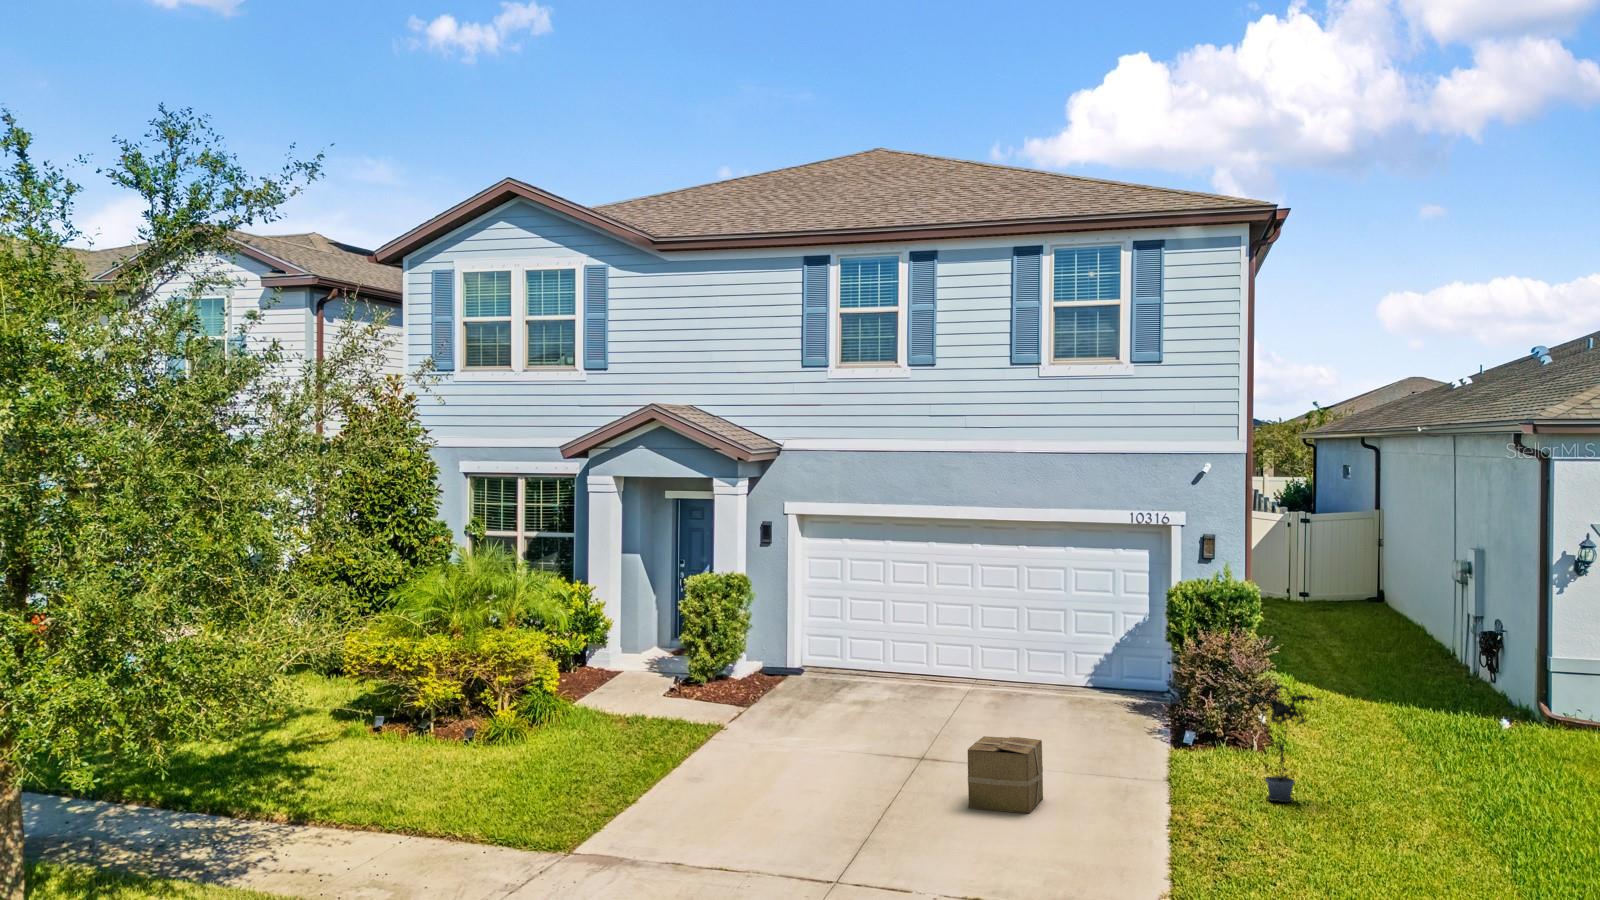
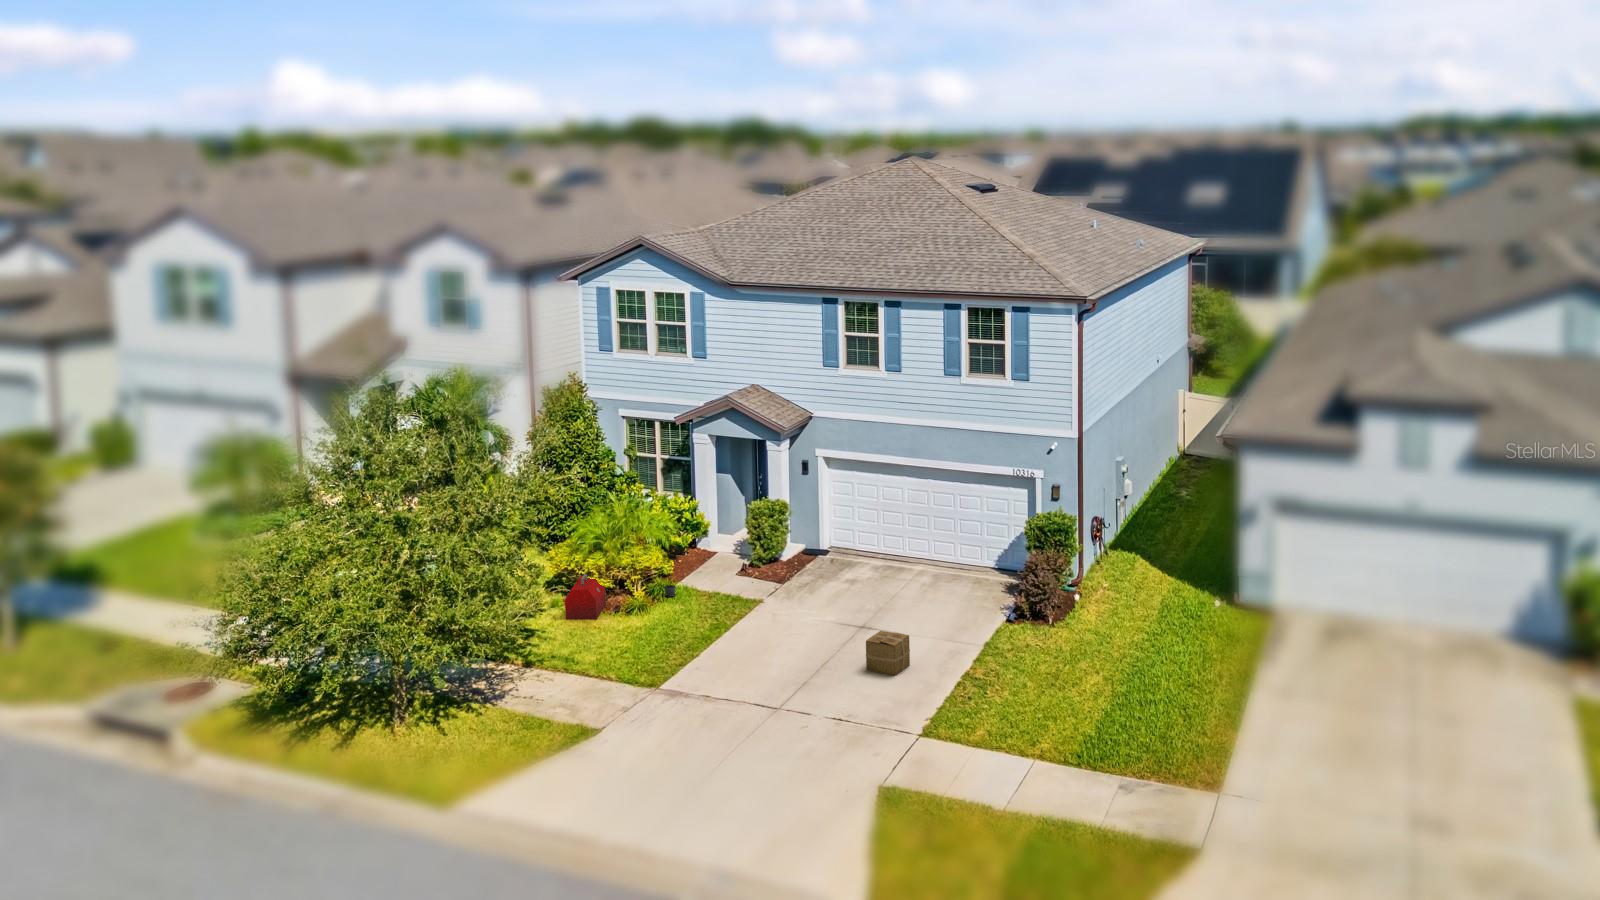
toolbox: none [372,679,445,760] -> present [565,574,606,620]
potted plant: present [1247,683,1321,802] -> present [659,545,682,597]

